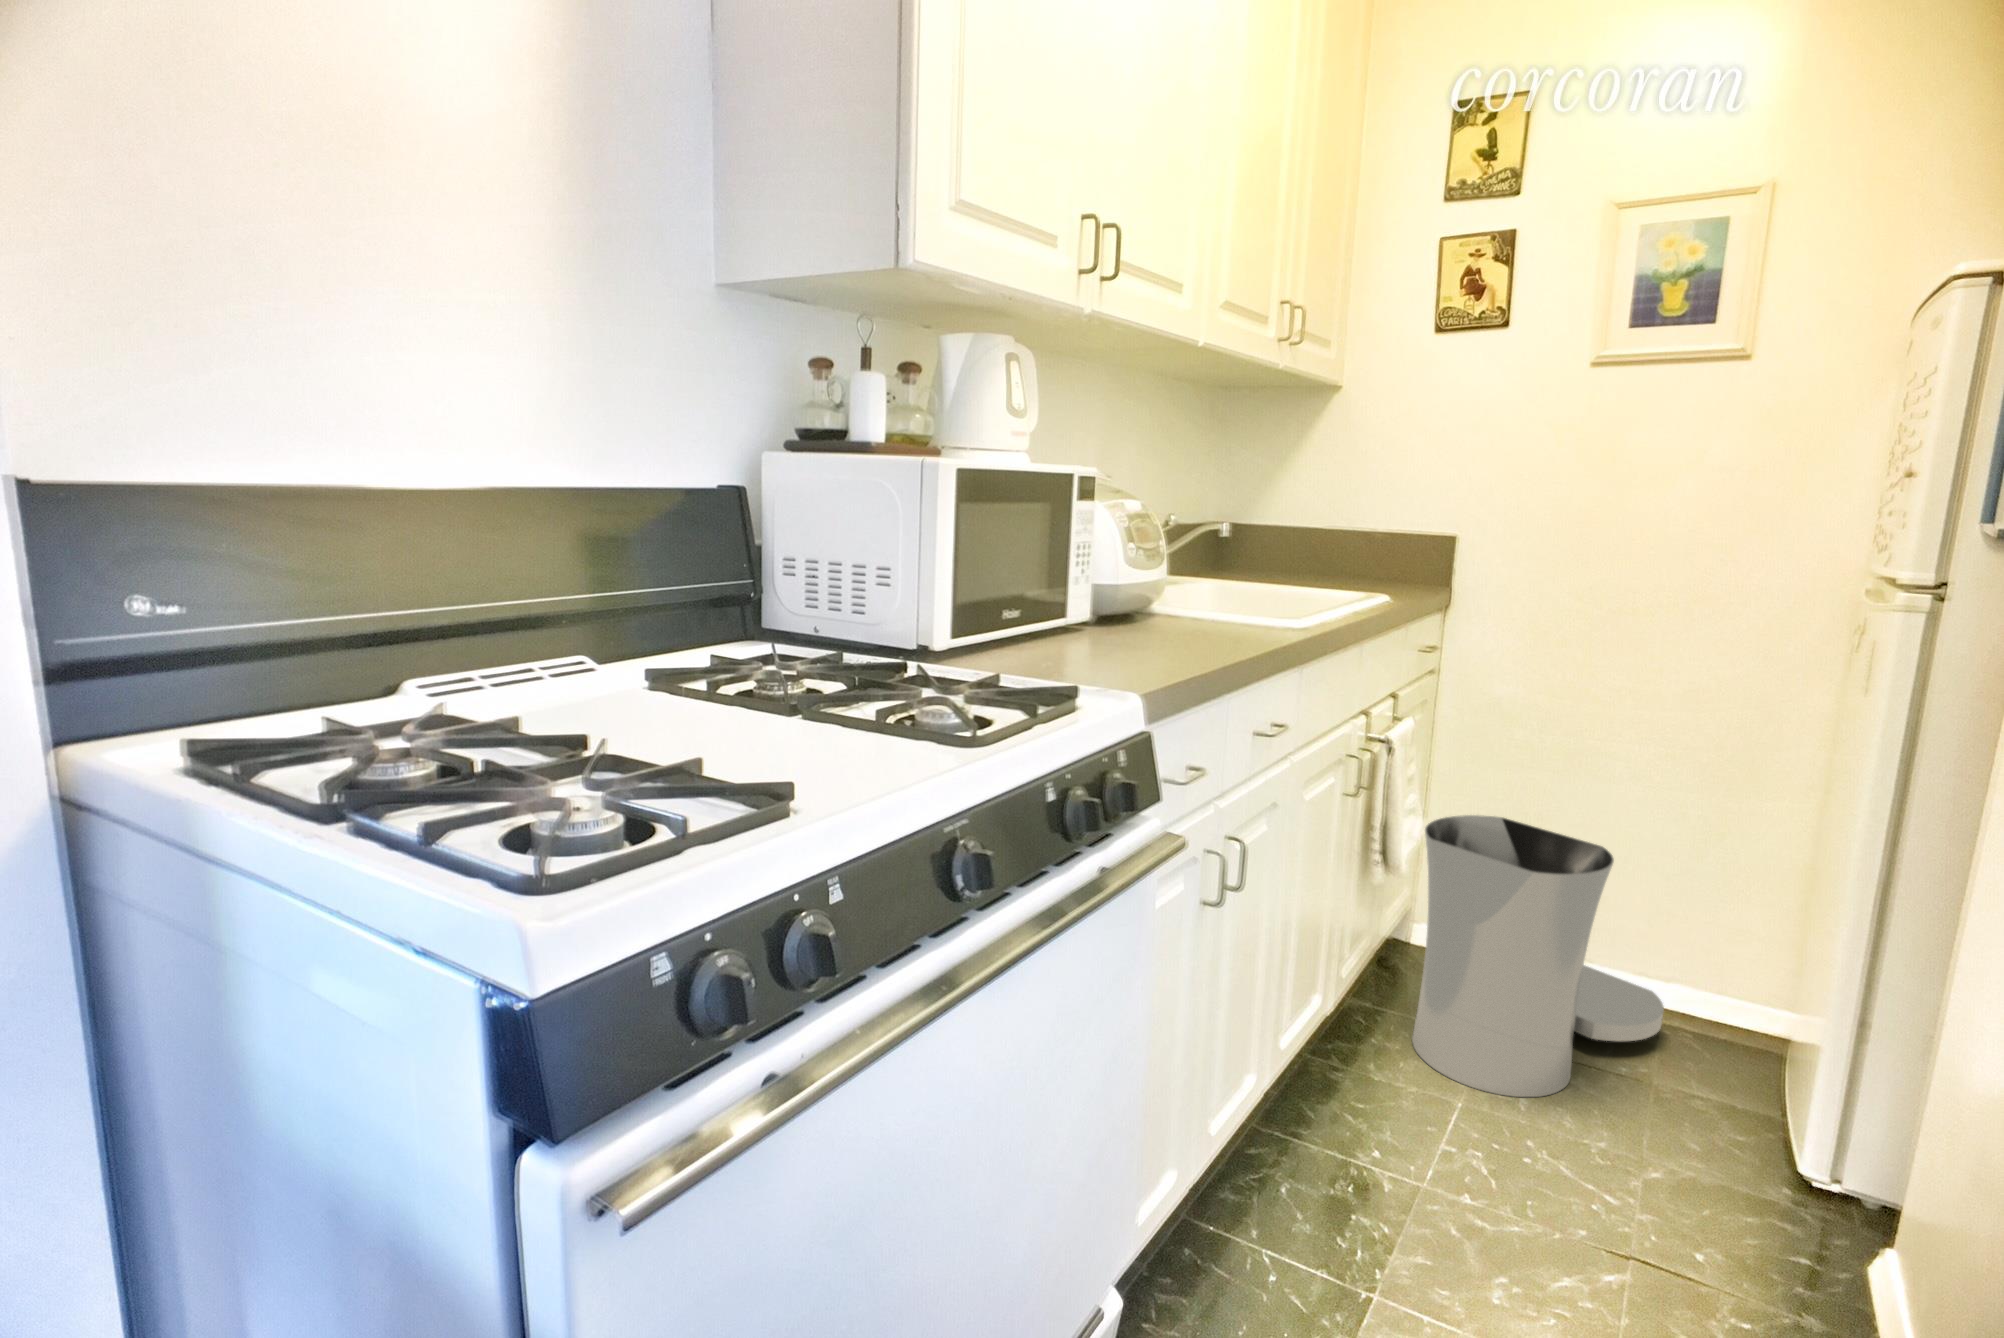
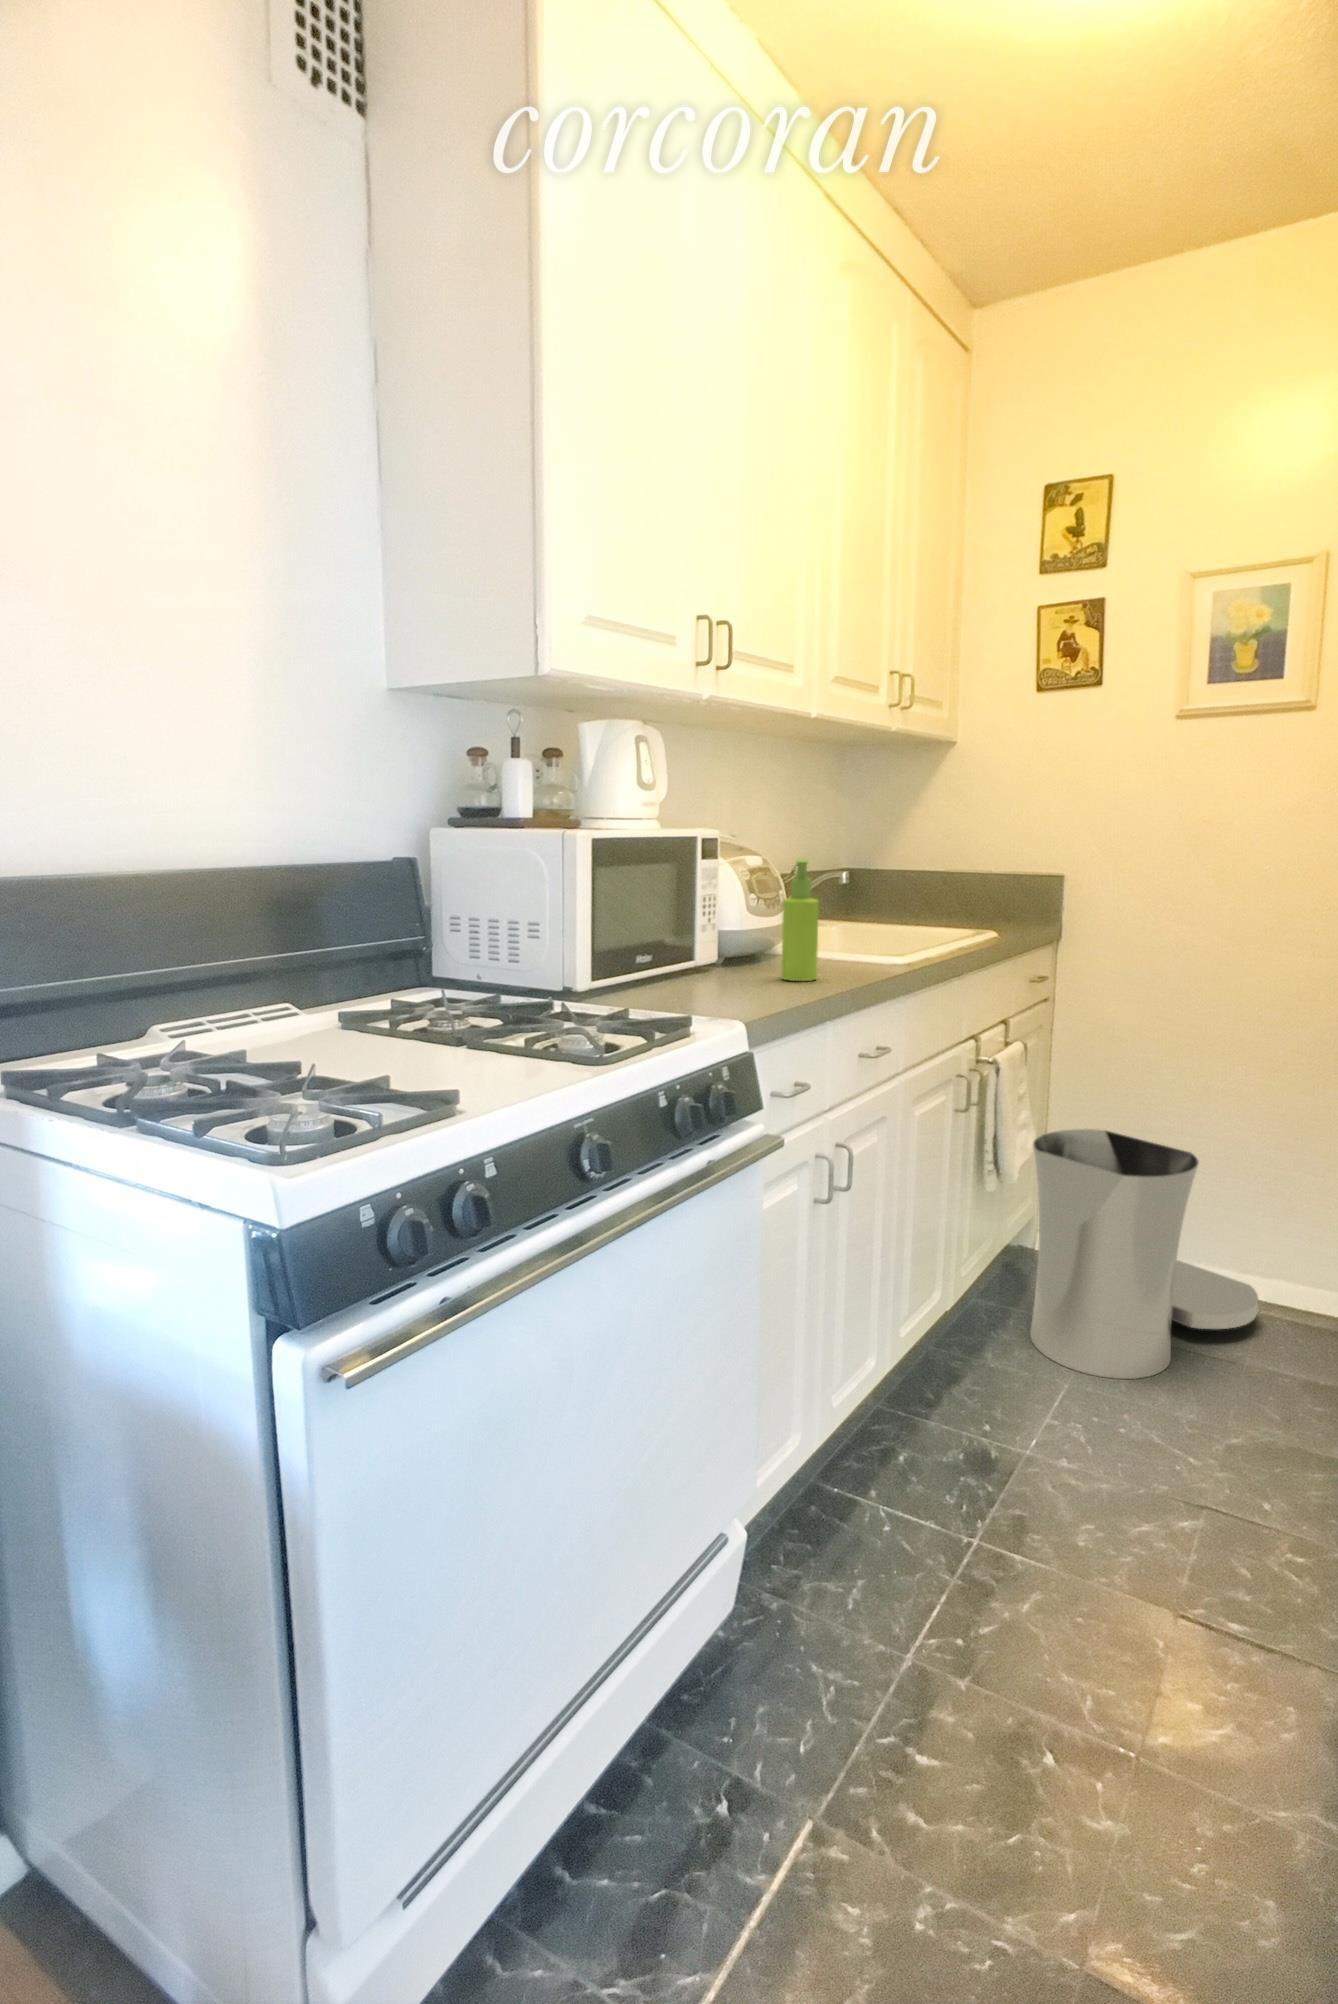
soap dispenser: none [1167,499,1215,643] -> present [781,858,819,981]

